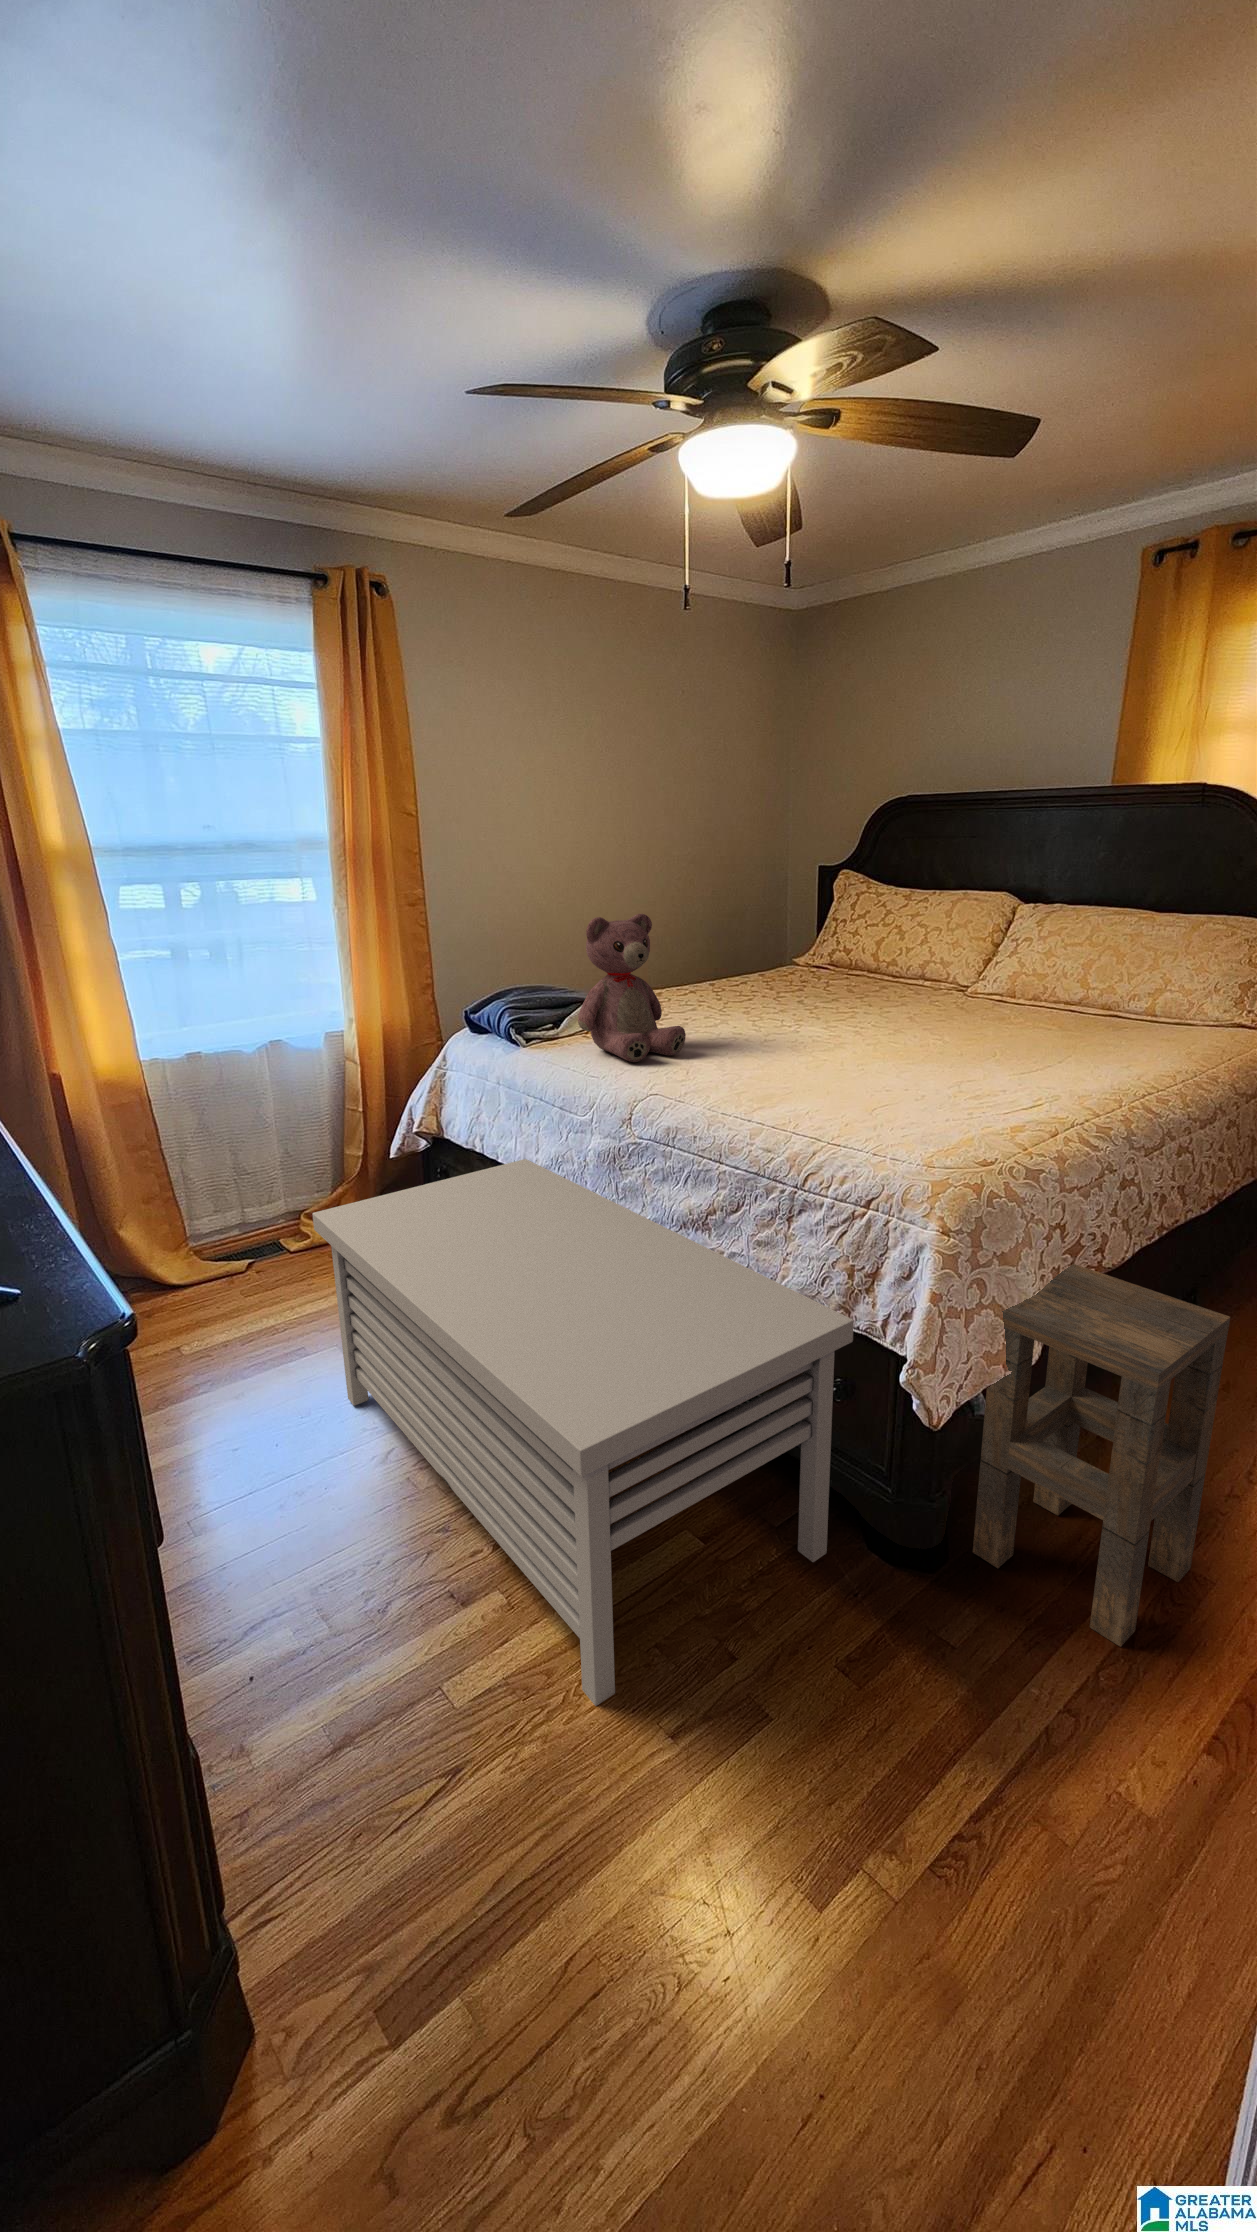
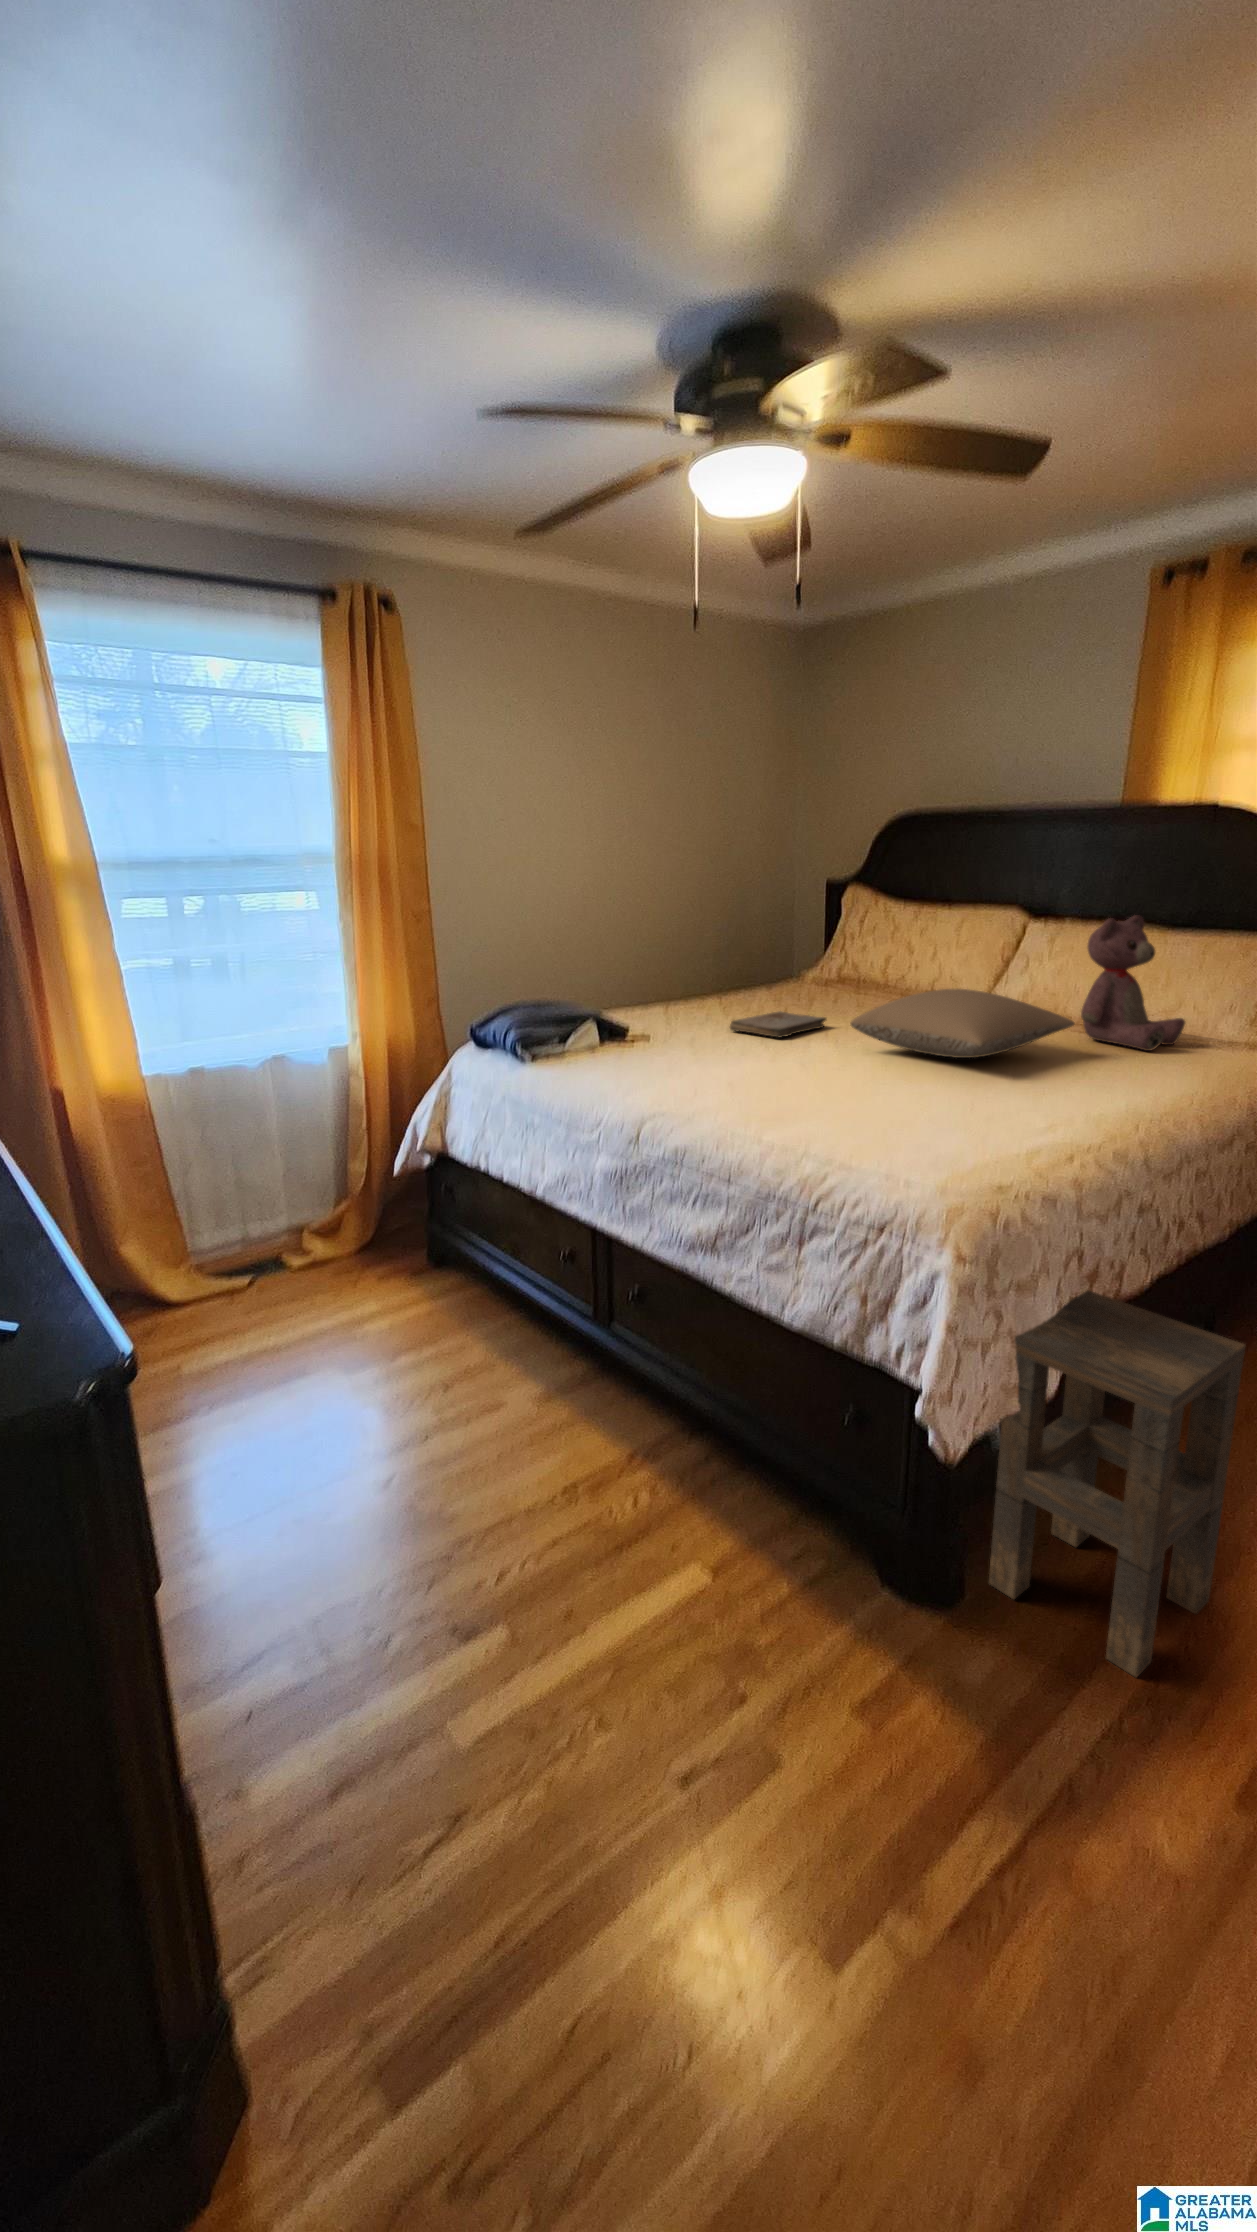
teddy bear: present [578,914,686,1062] -> present [1081,915,1185,1051]
pillow: none [835,970,1054,1036] -> present [850,989,1075,1058]
book: none [717,993,812,1018] -> present [730,1011,826,1038]
storage bench: present [312,1159,854,1706] -> none [317,1182,867,1734]

